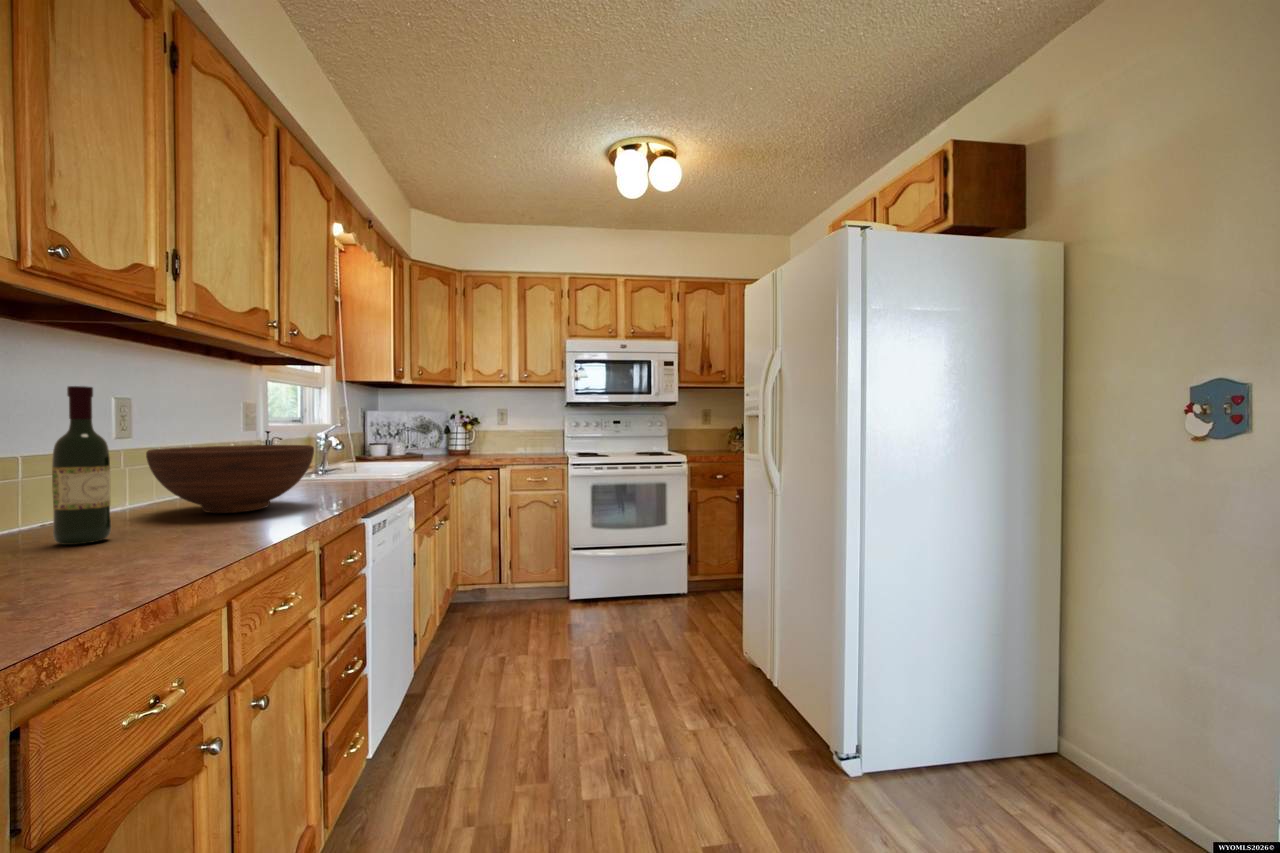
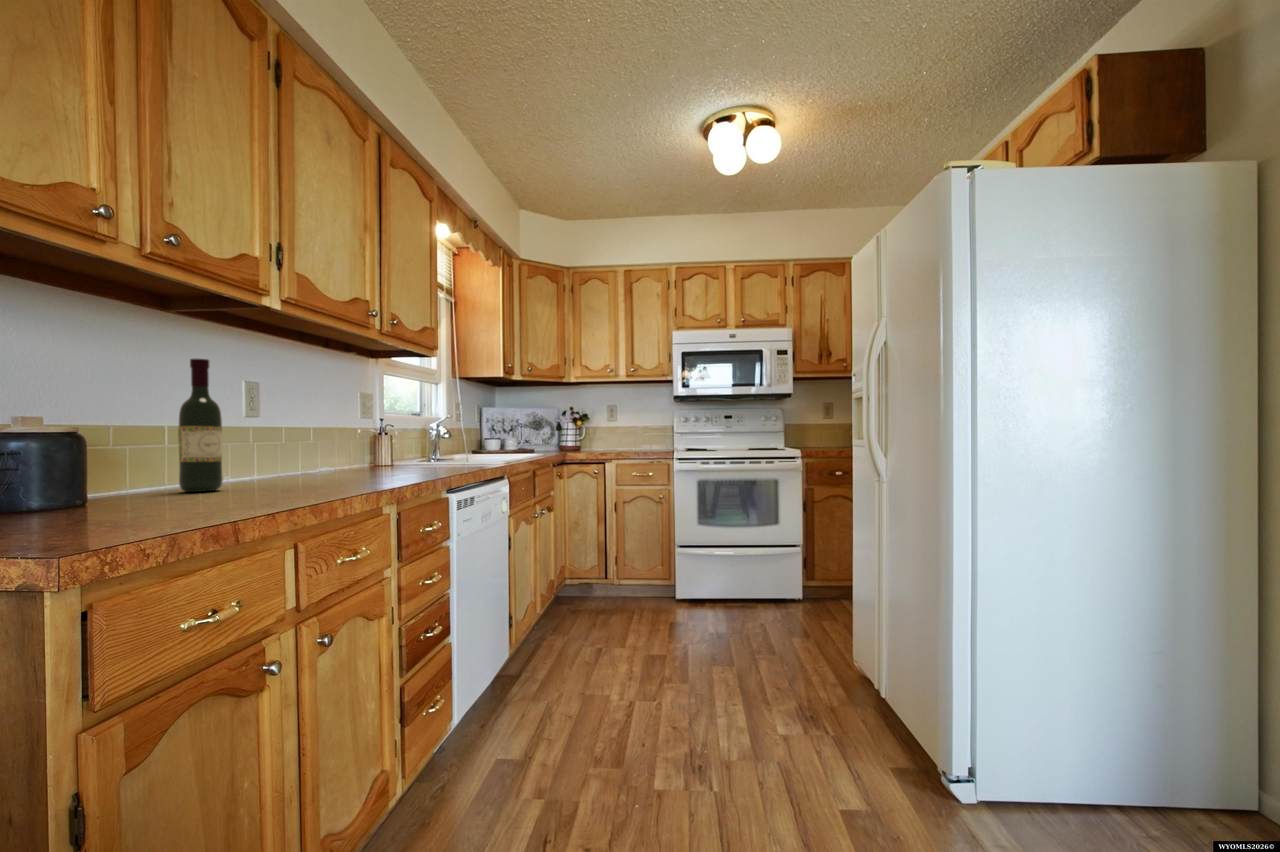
fruit bowl: present [146,445,314,513] -> none [262,419,400,478]

